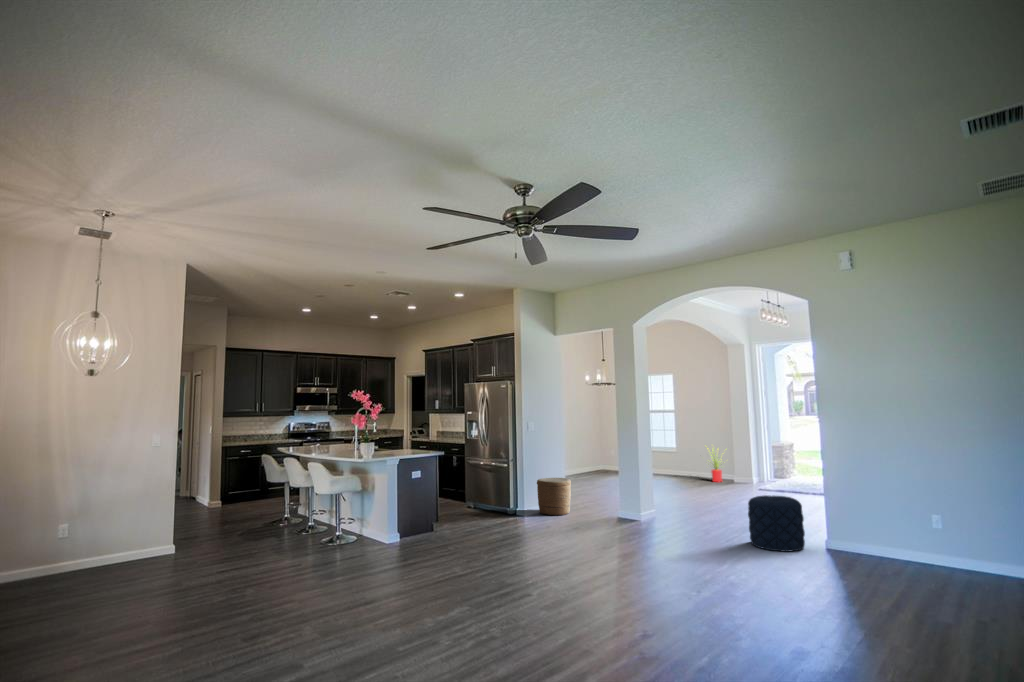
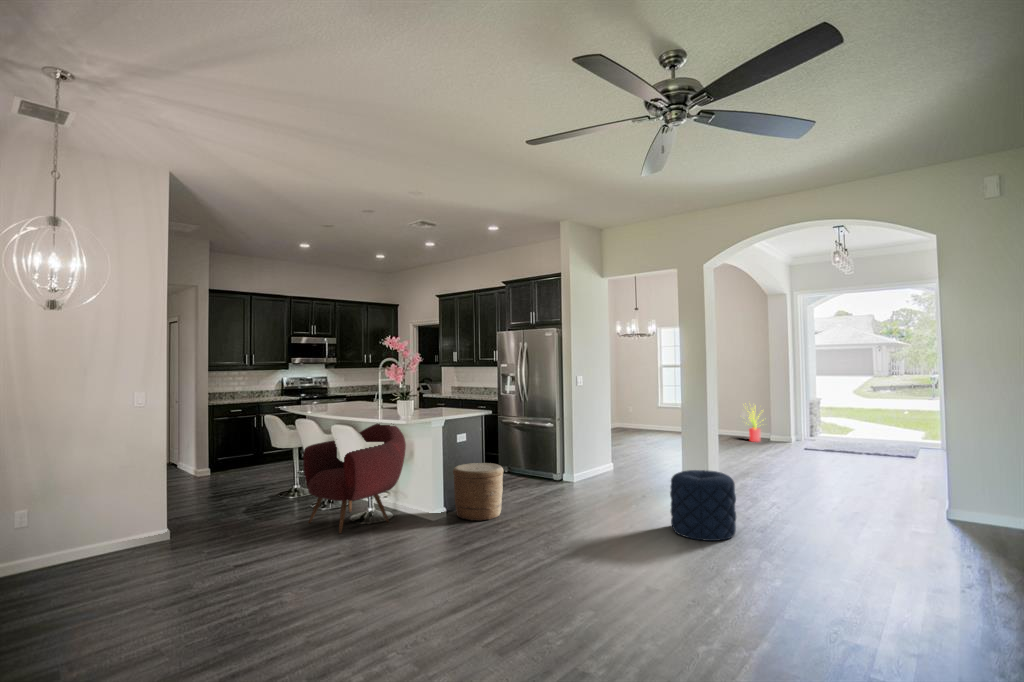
armchair: none [284,461,367,552] -> present [303,423,406,534]
woven basket: present [537,478,571,516] -> present [453,463,503,521]
pouf: present [748,495,805,552] -> present [670,470,736,541]

